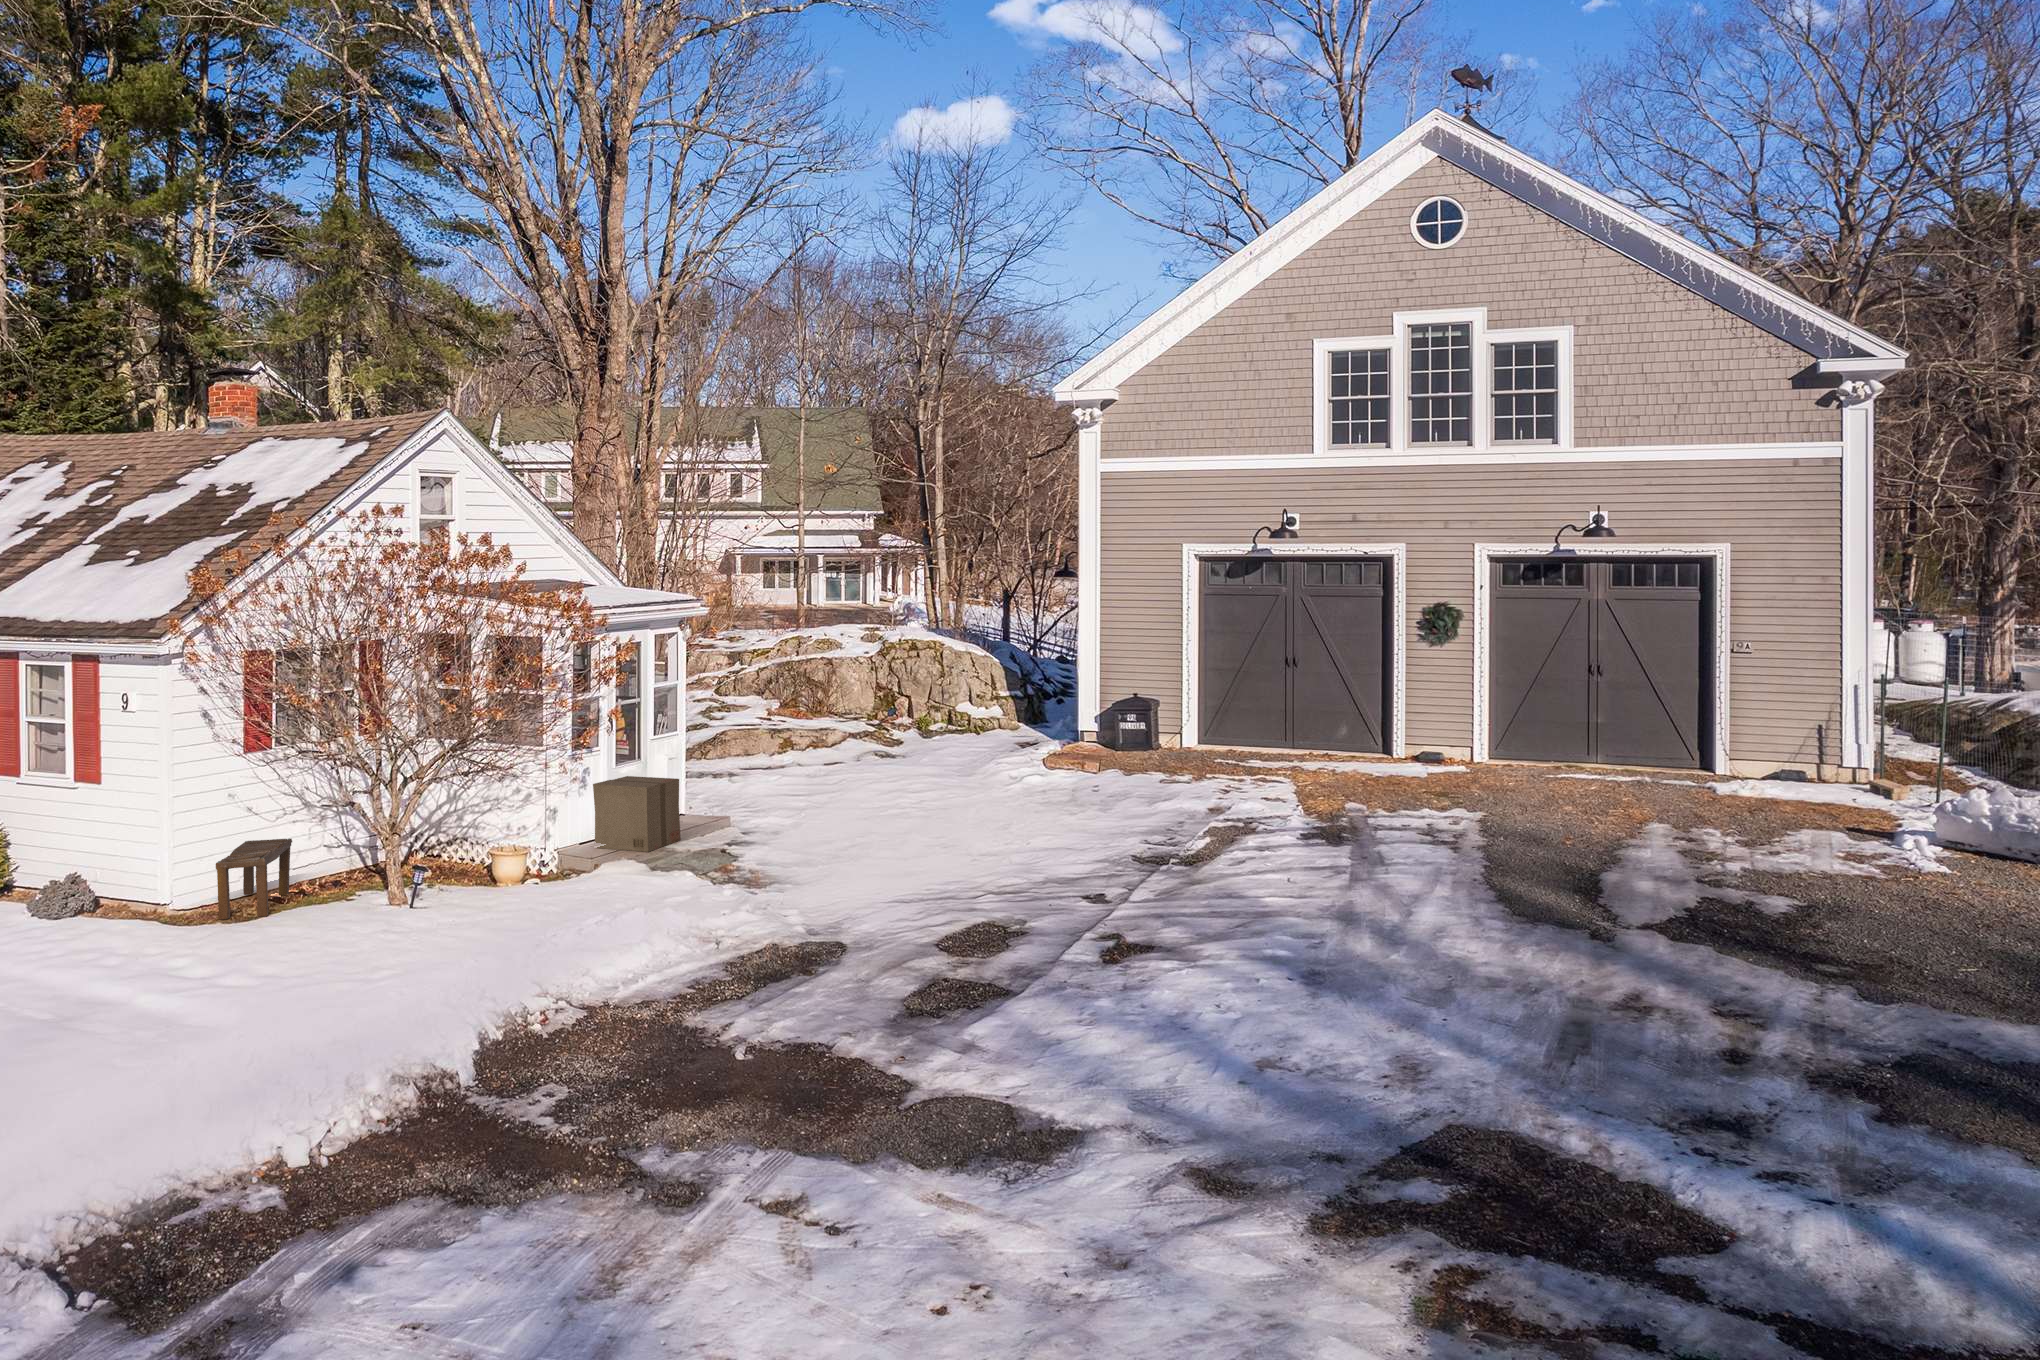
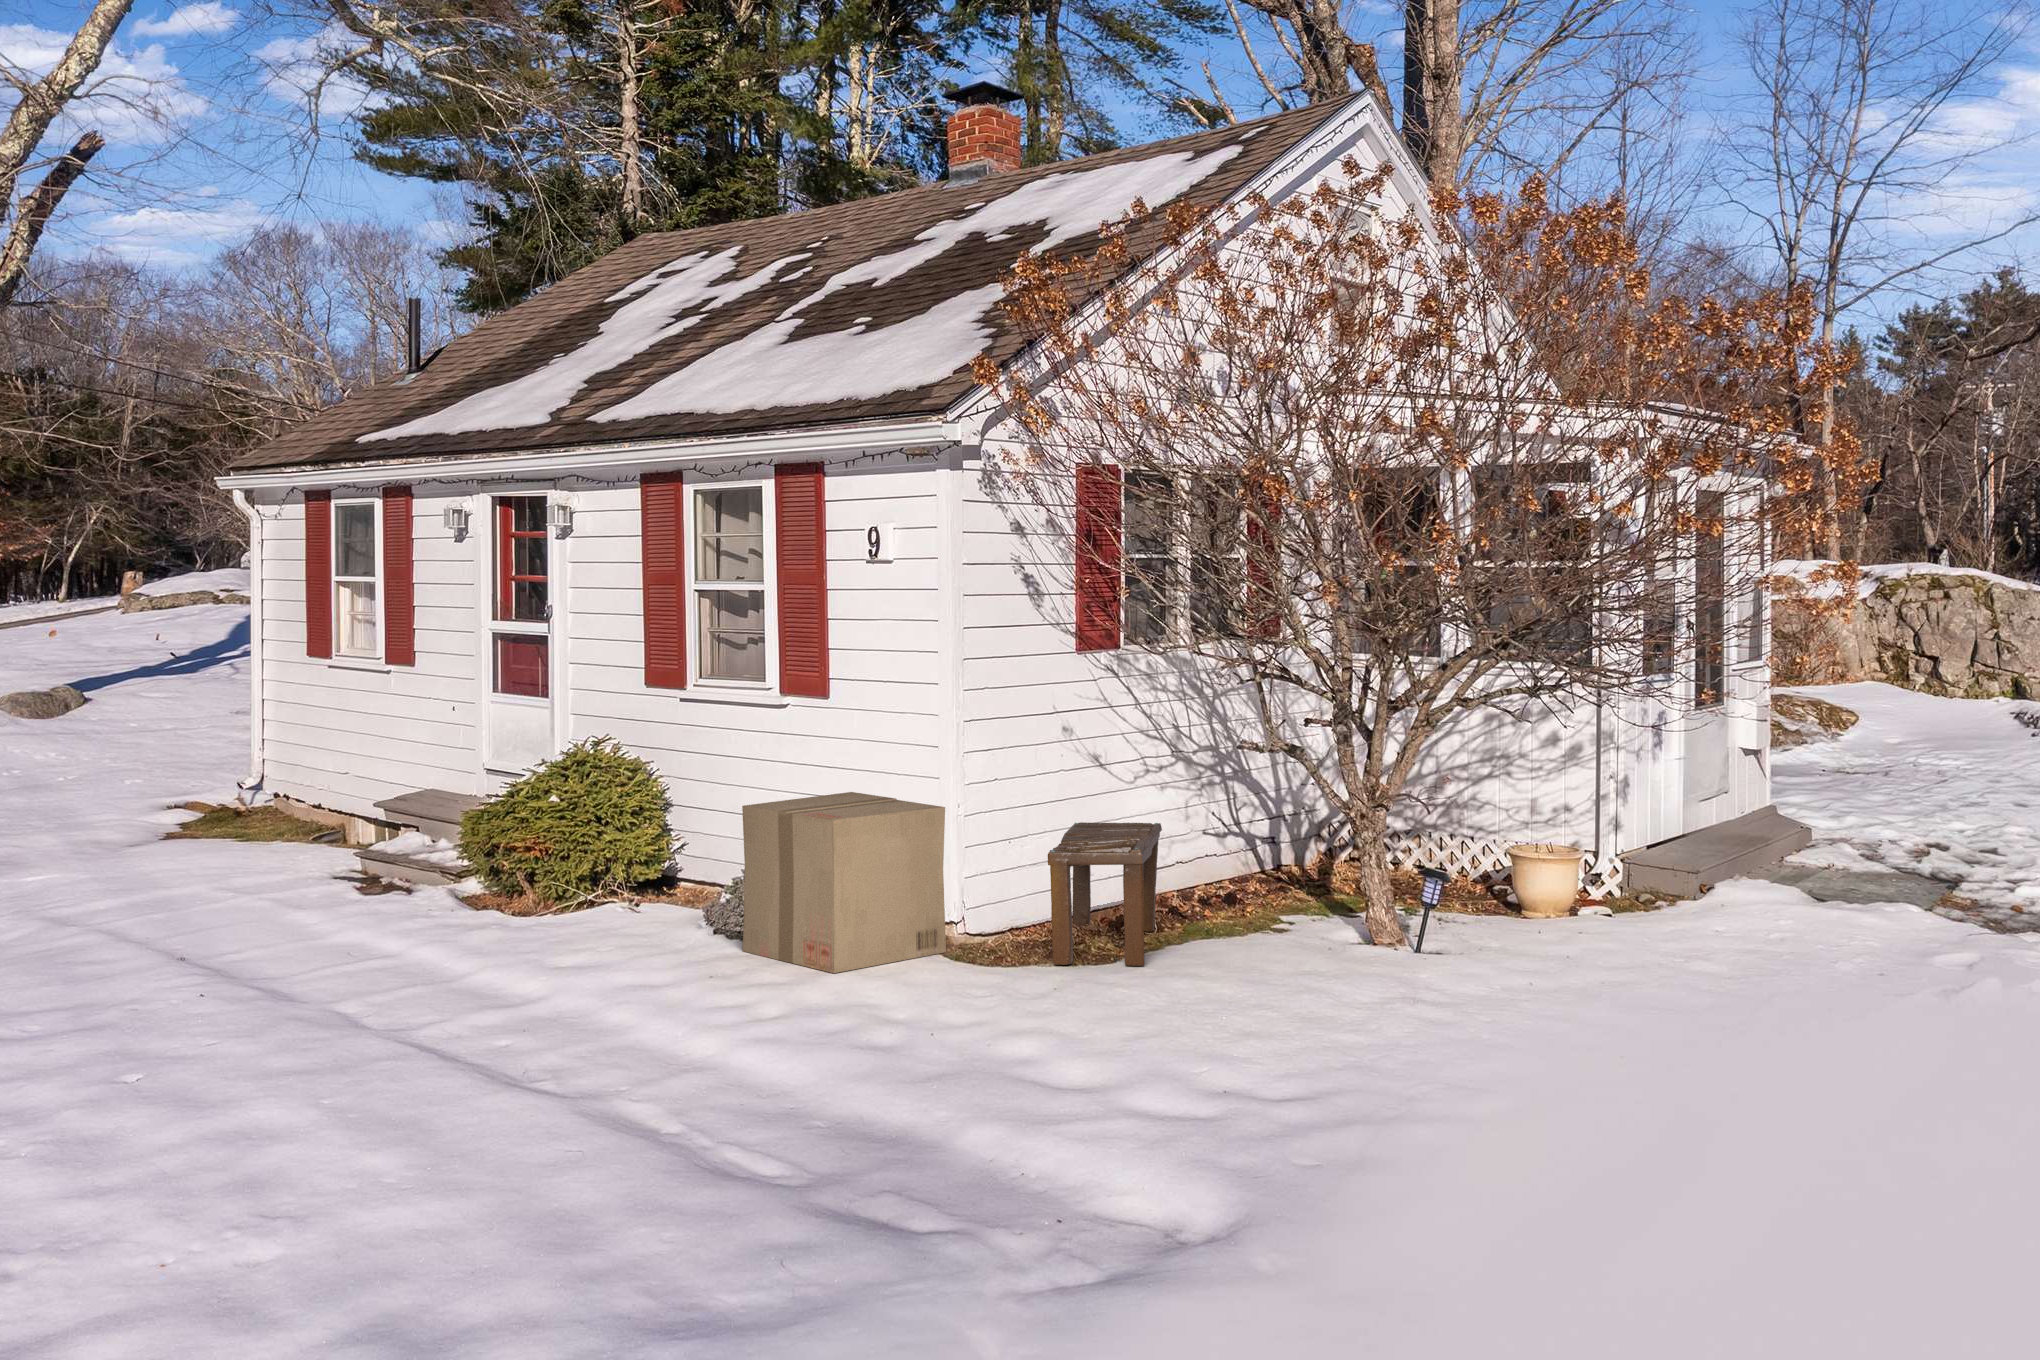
cardboard box: present [593,776,681,852] -> present [742,792,946,973]

